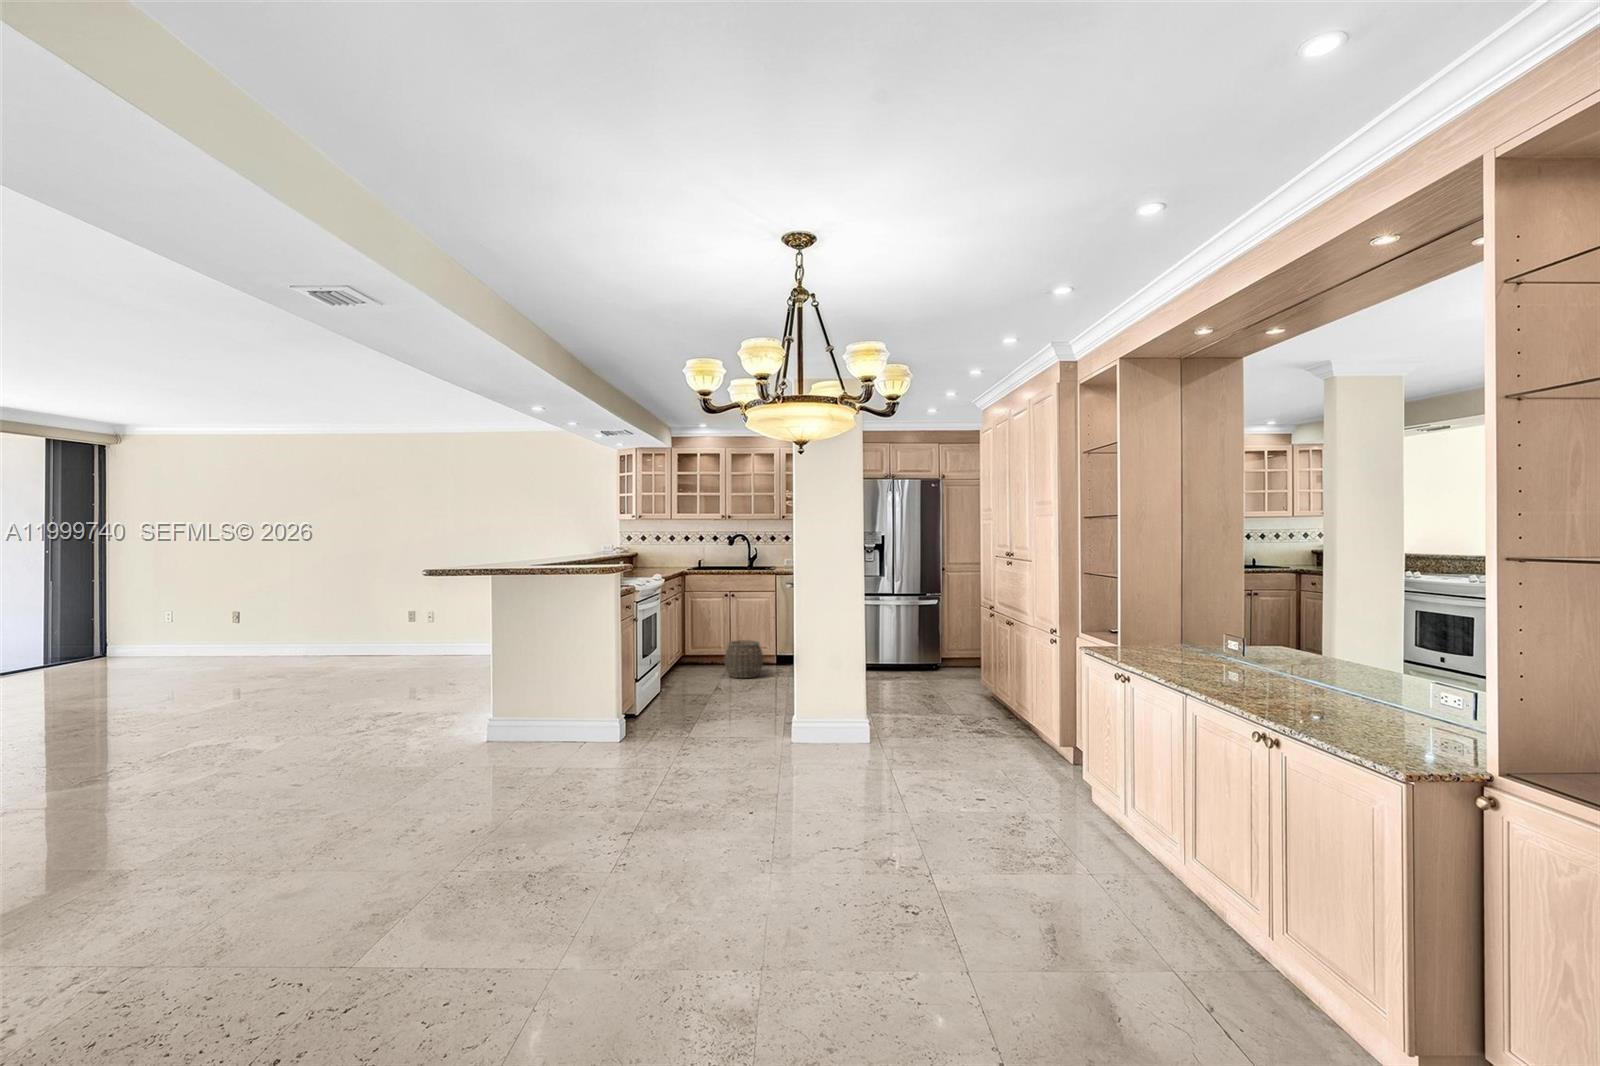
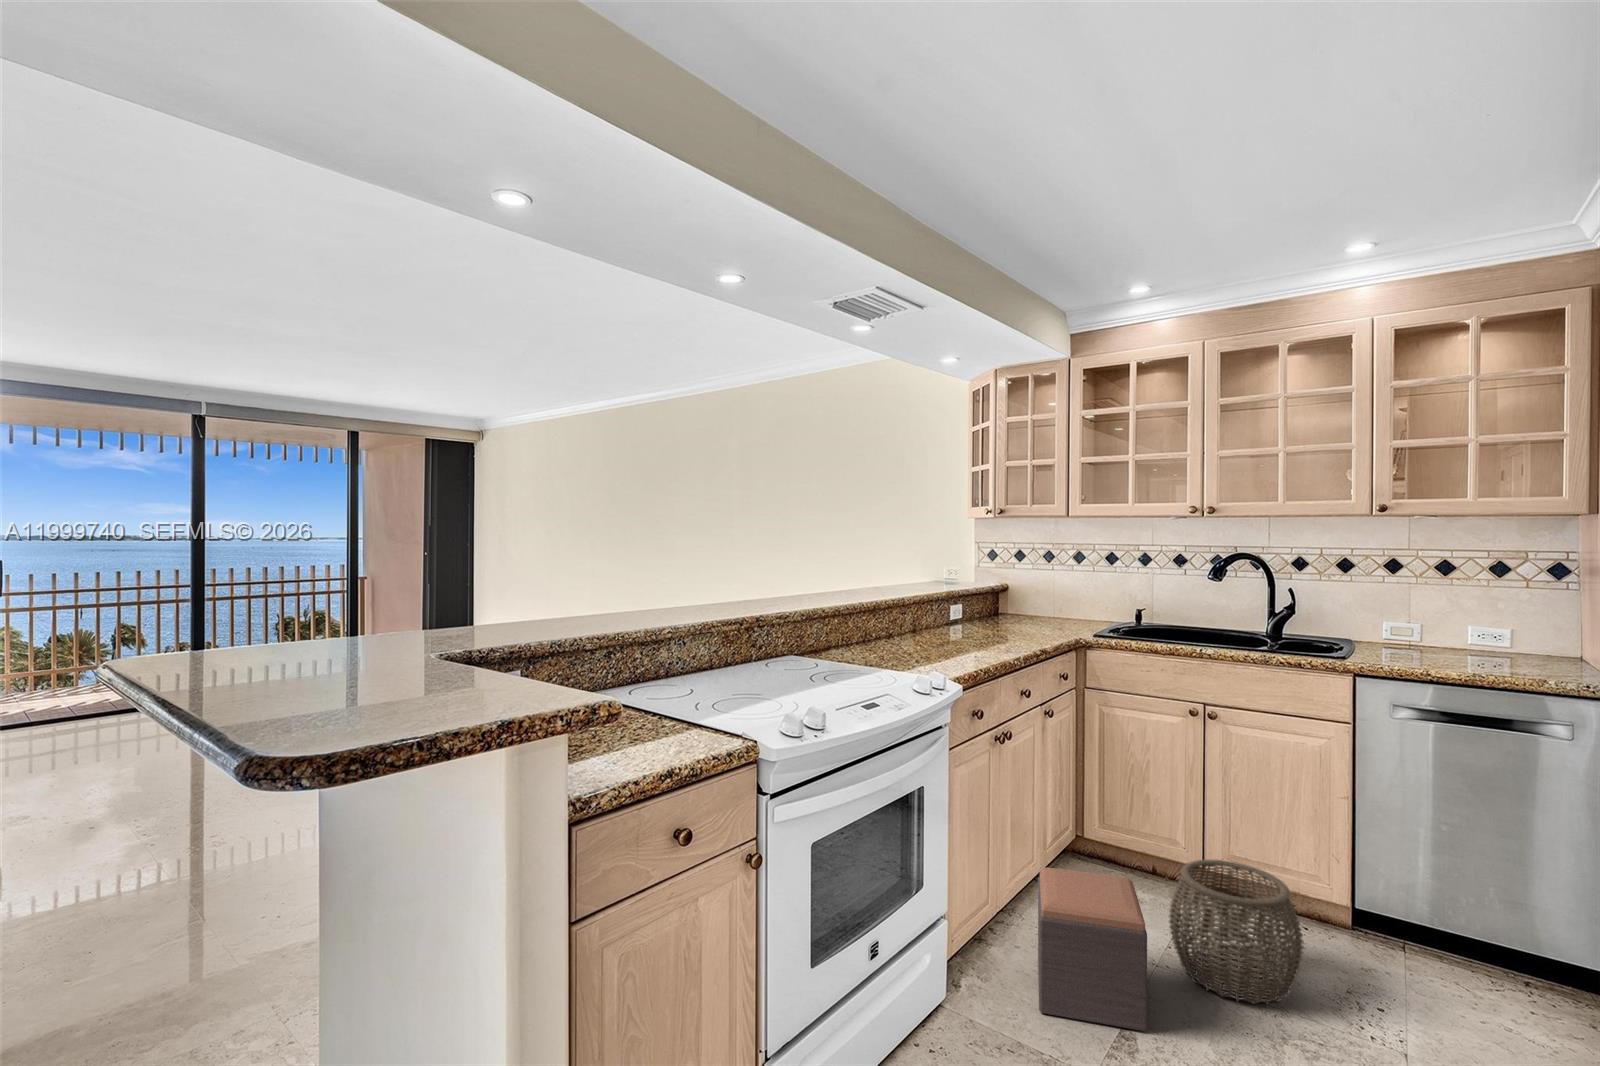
footstool: none [684,645,723,688] -> present [1038,867,1147,1031]

